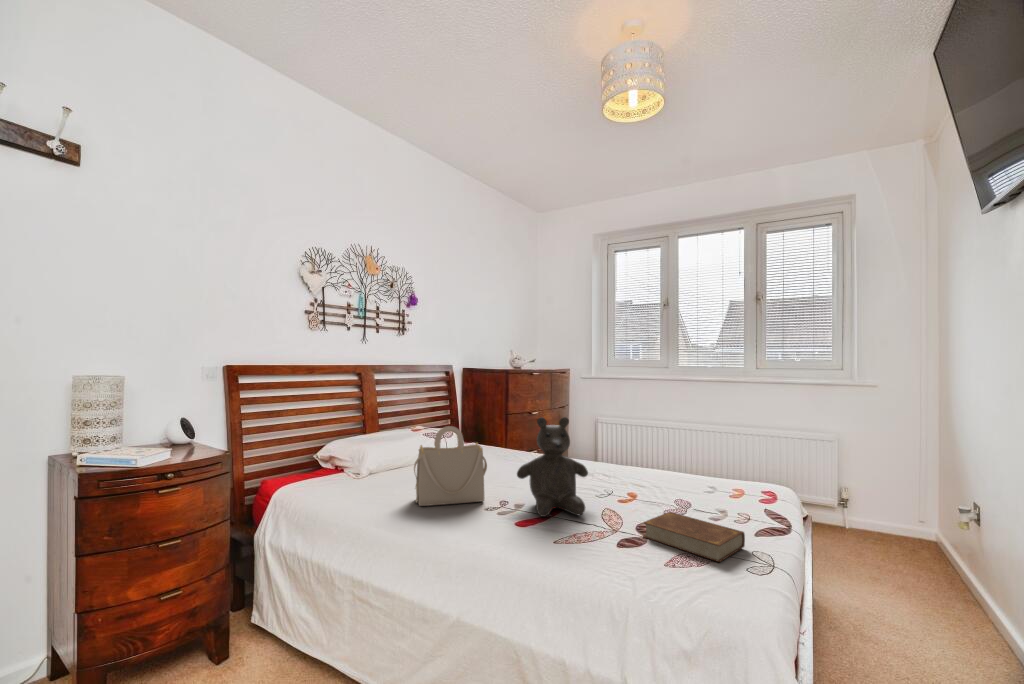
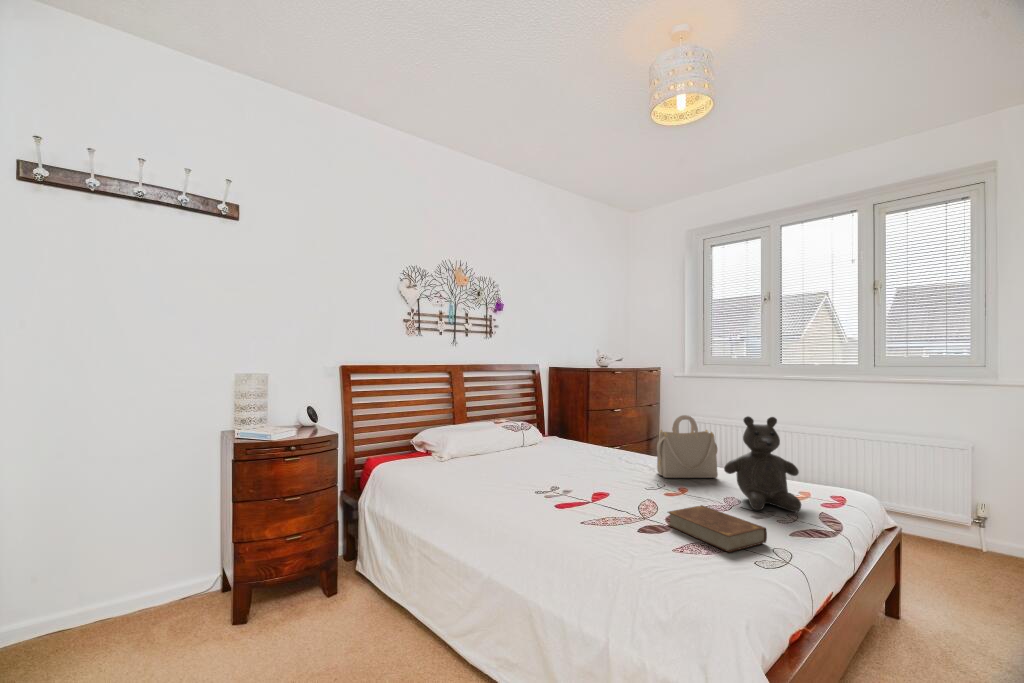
teddy bear: present [517,417,588,517] -> present [724,416,801,512]
handbag: present [414,426,487,506] -> present [657,415,718,478]

